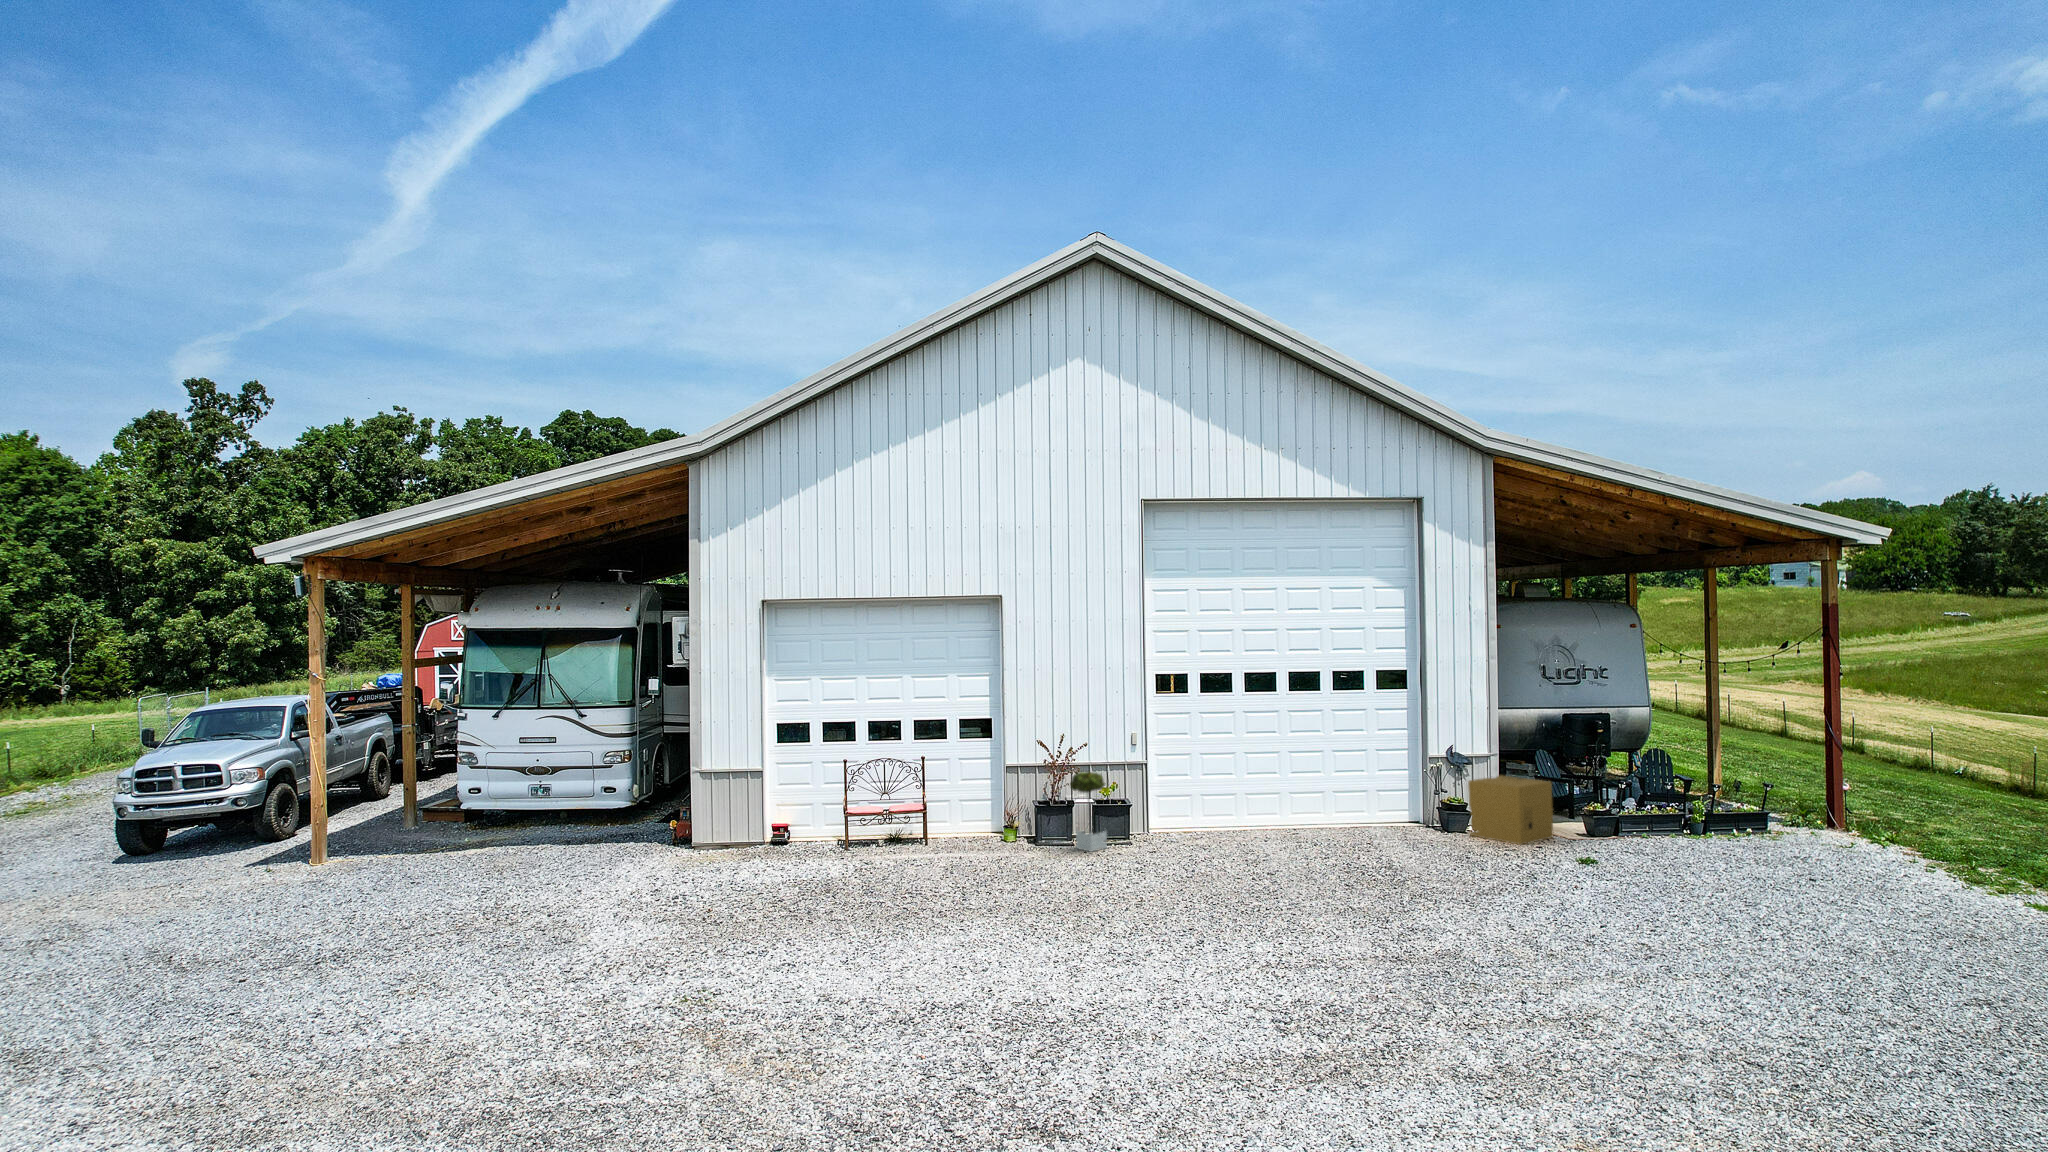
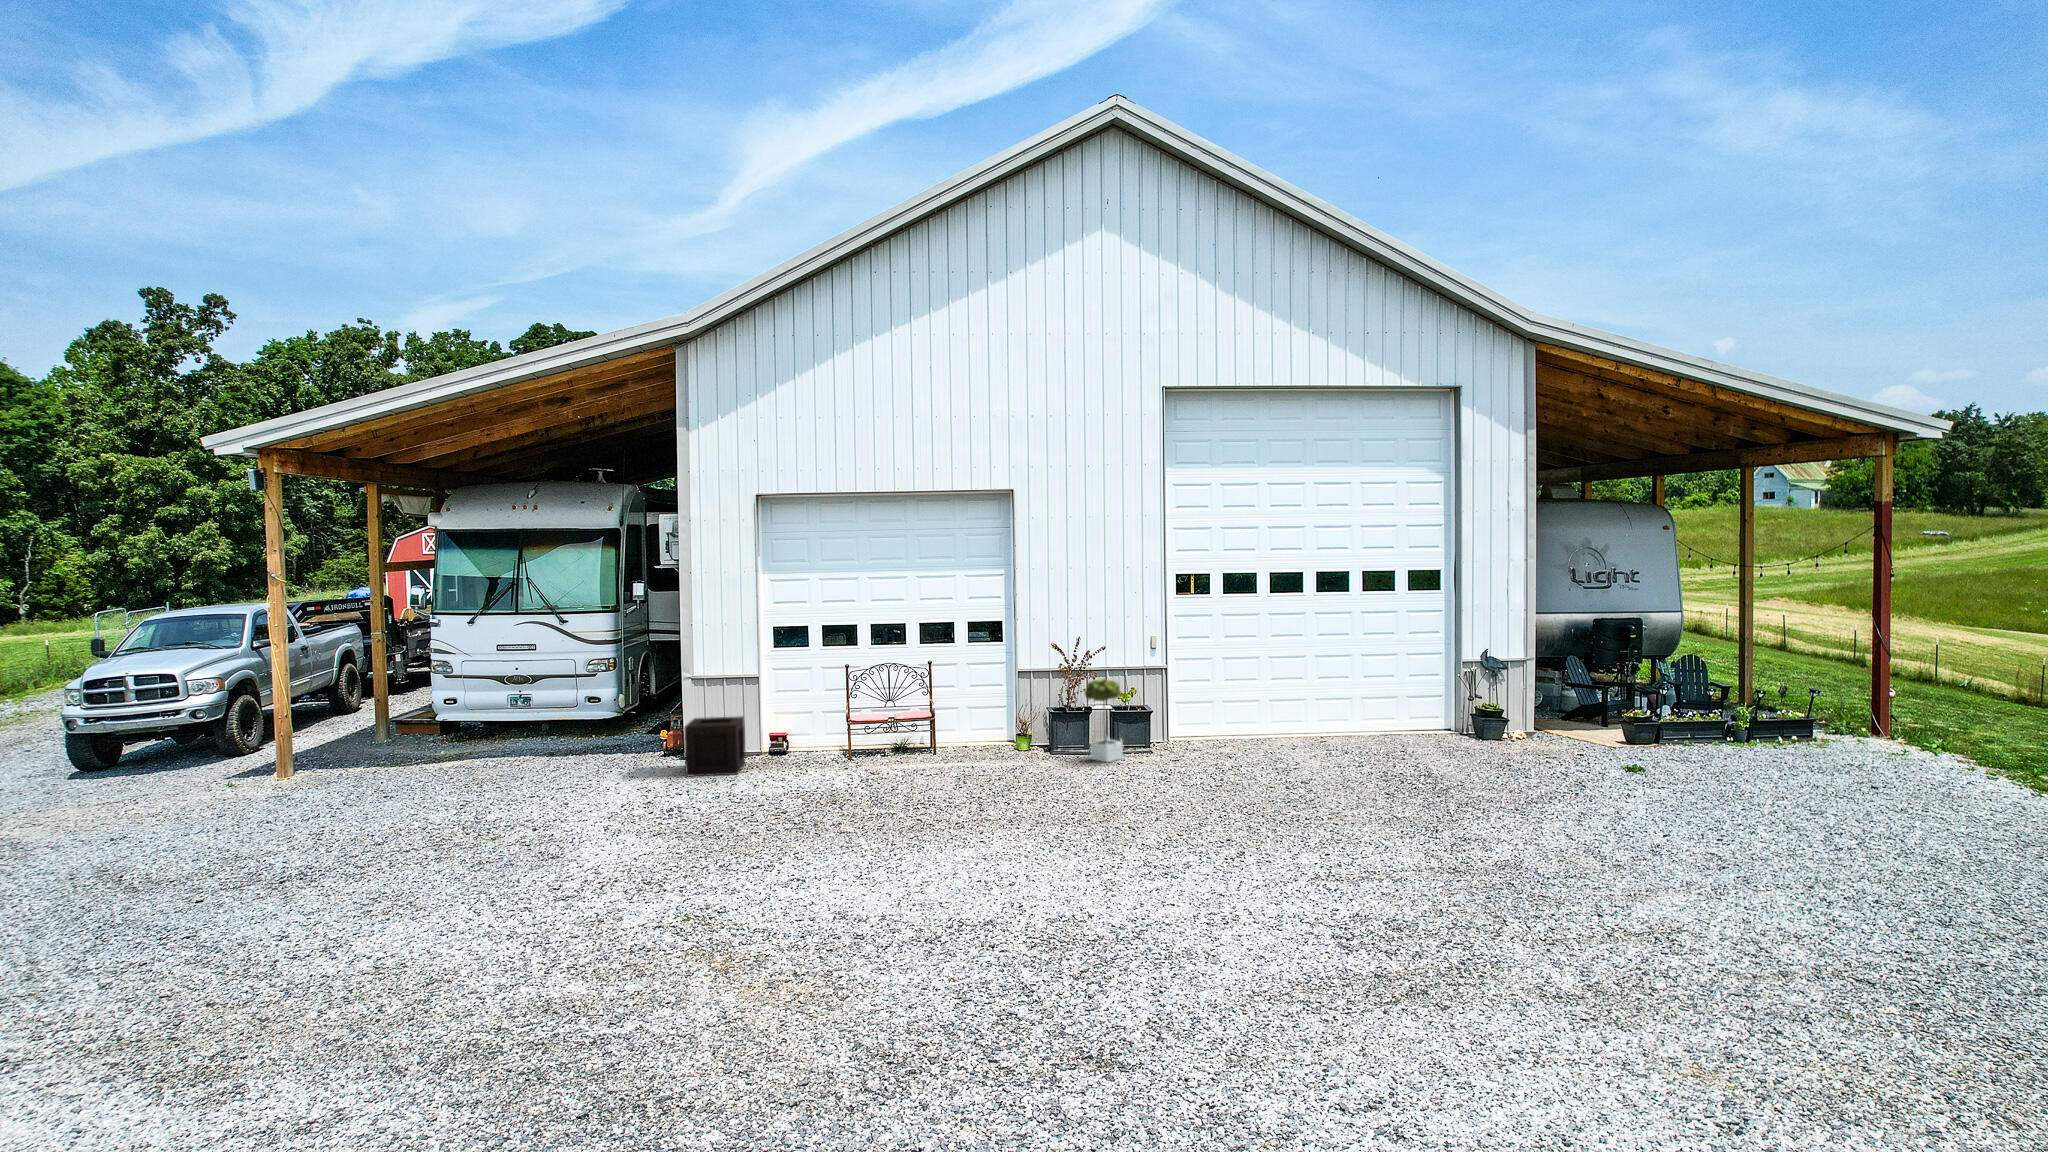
cardboard box: present [1468,775,1553,845] -> none [1499,683,1586,754]
wooden crate: none [691,806,749,864] -> present [684,716,745,776]

